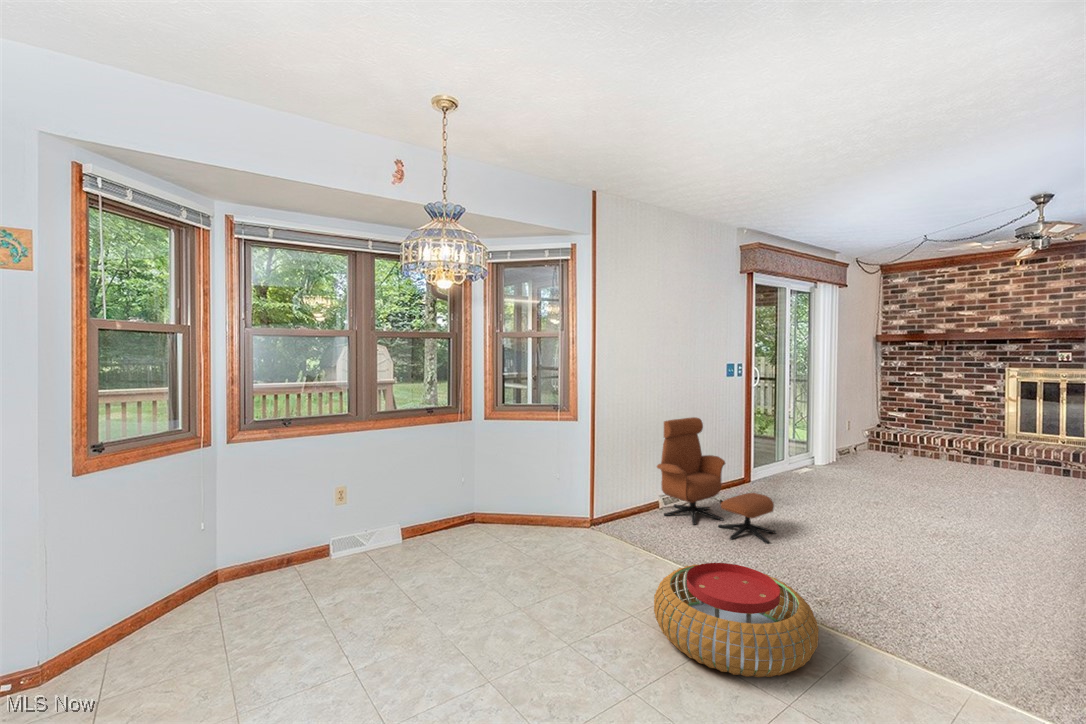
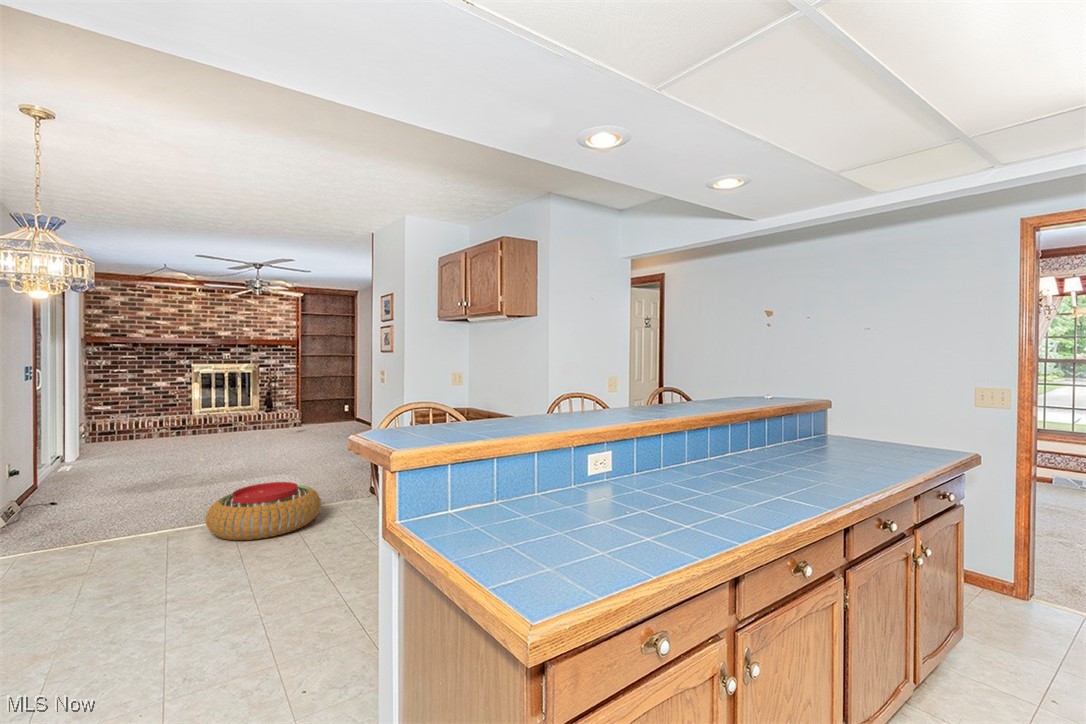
lounge chair: present [657,417,776,543] -> none [20,415,176,526]

